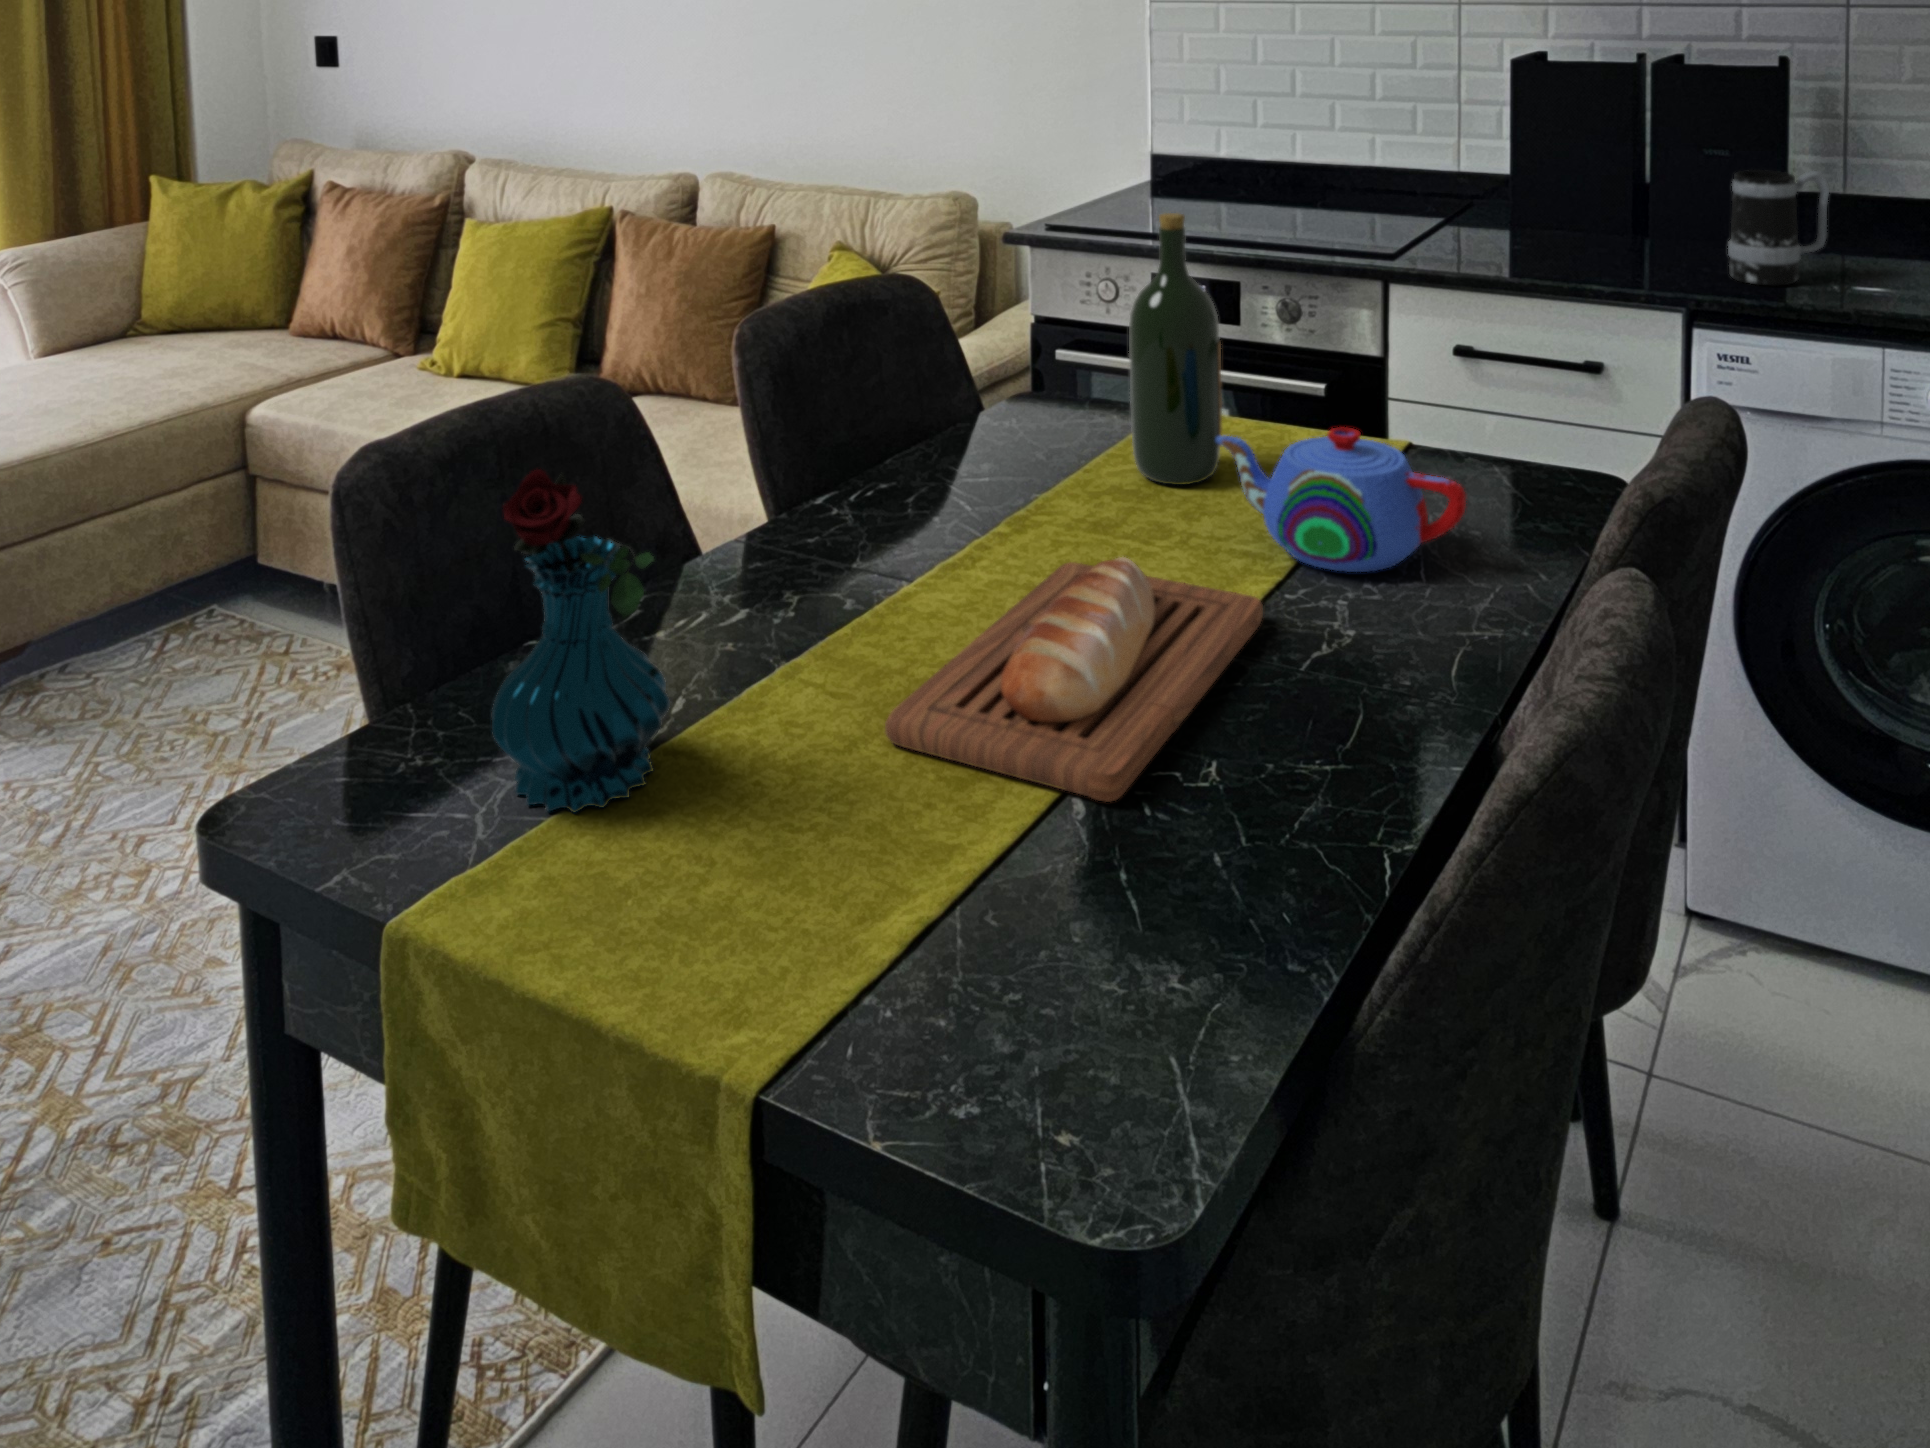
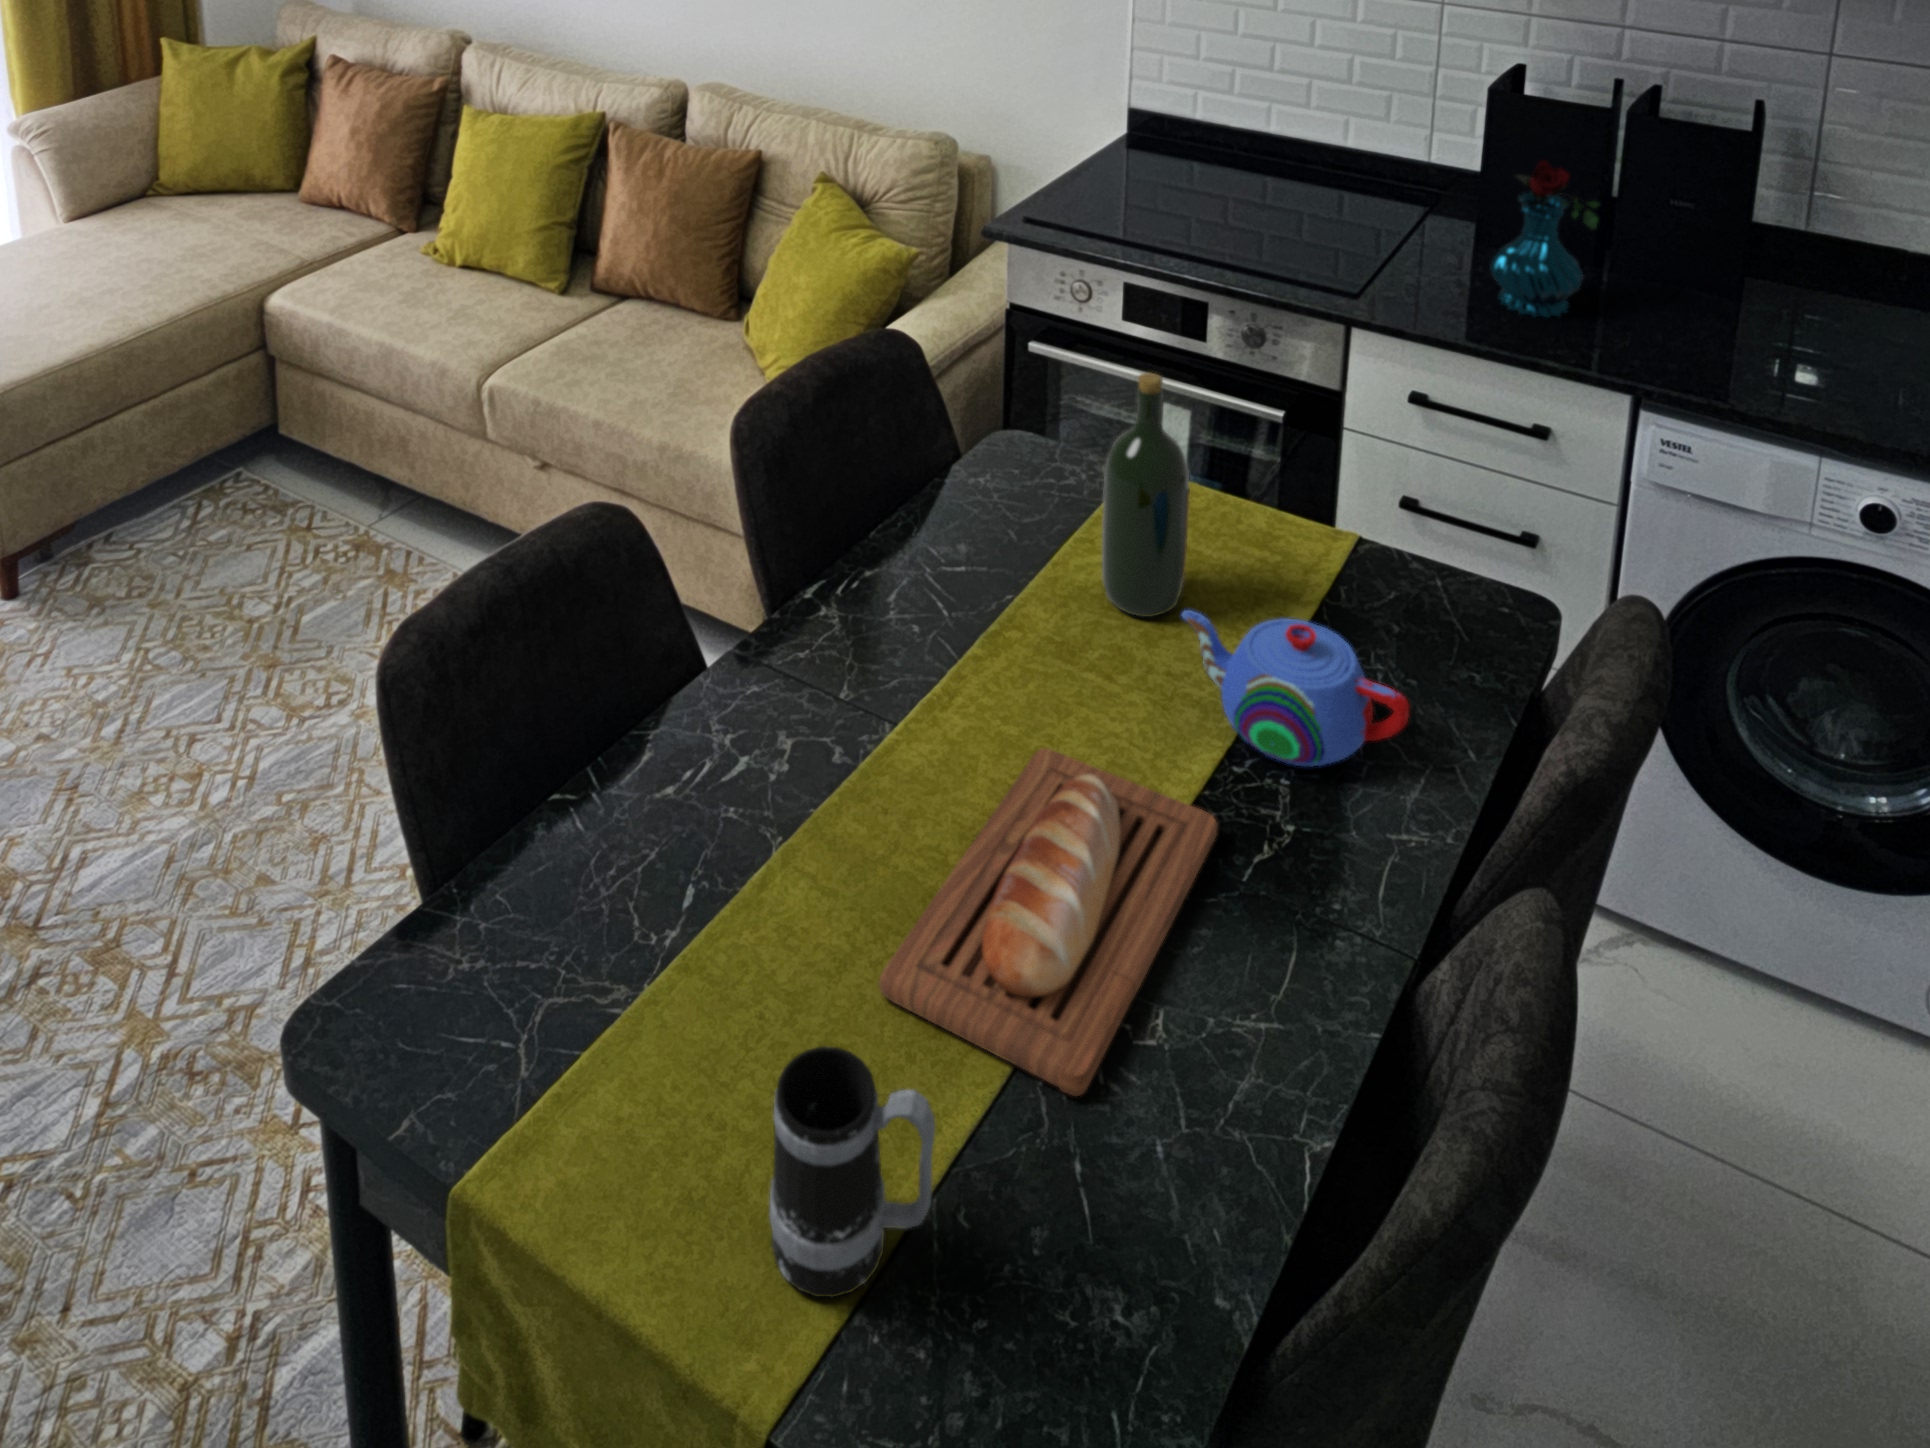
mug: present [1728,170,1829,285] -> present [769,1046,935,1297]
vase: present [492,469,670,812] -> present [1491,161,1599,318]

